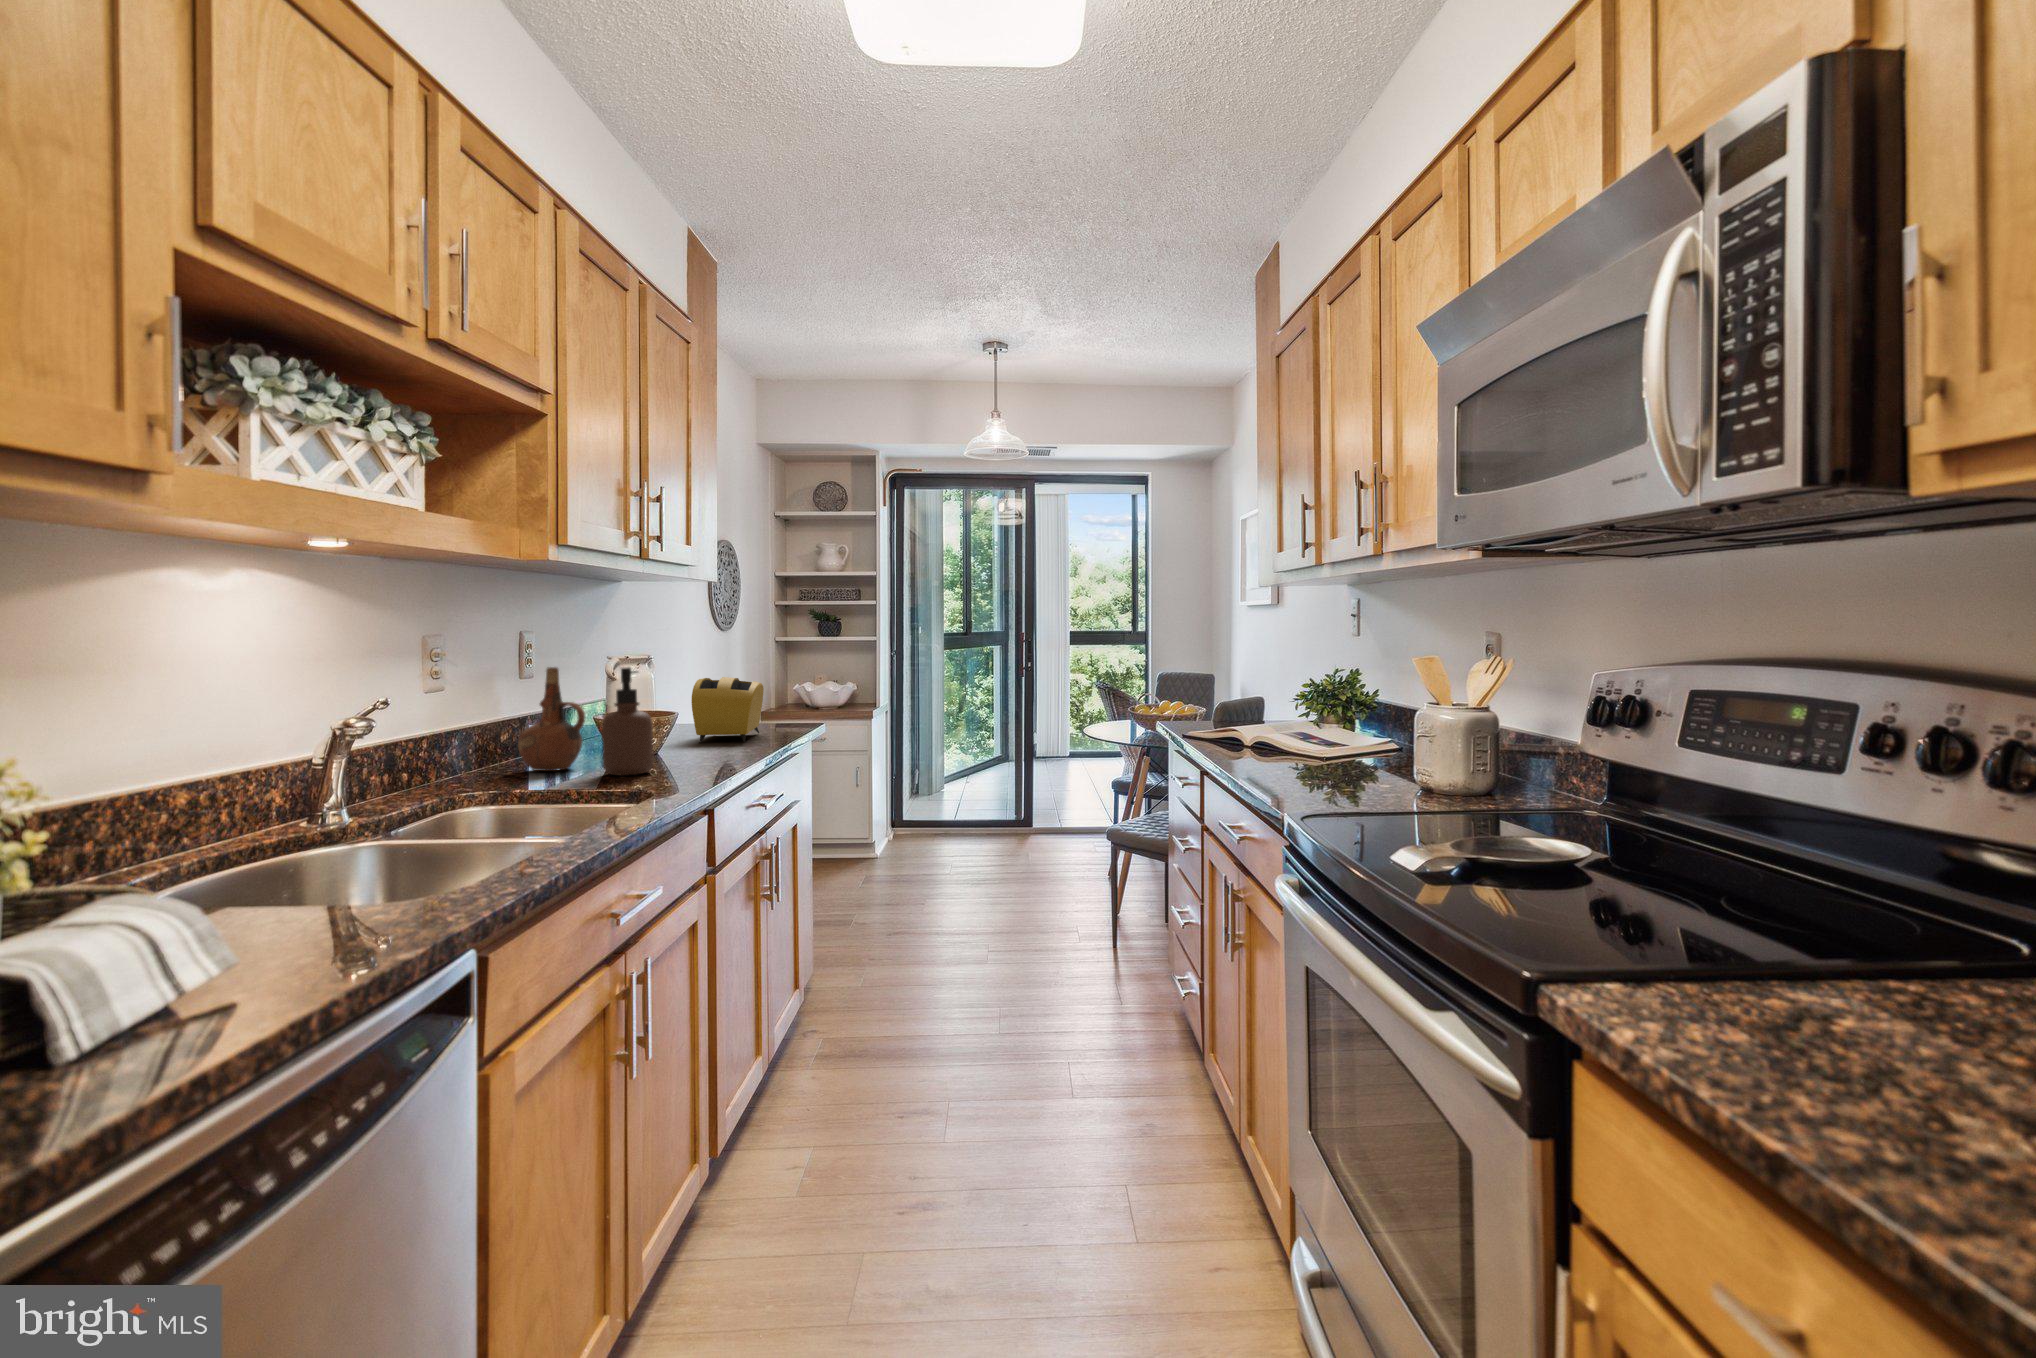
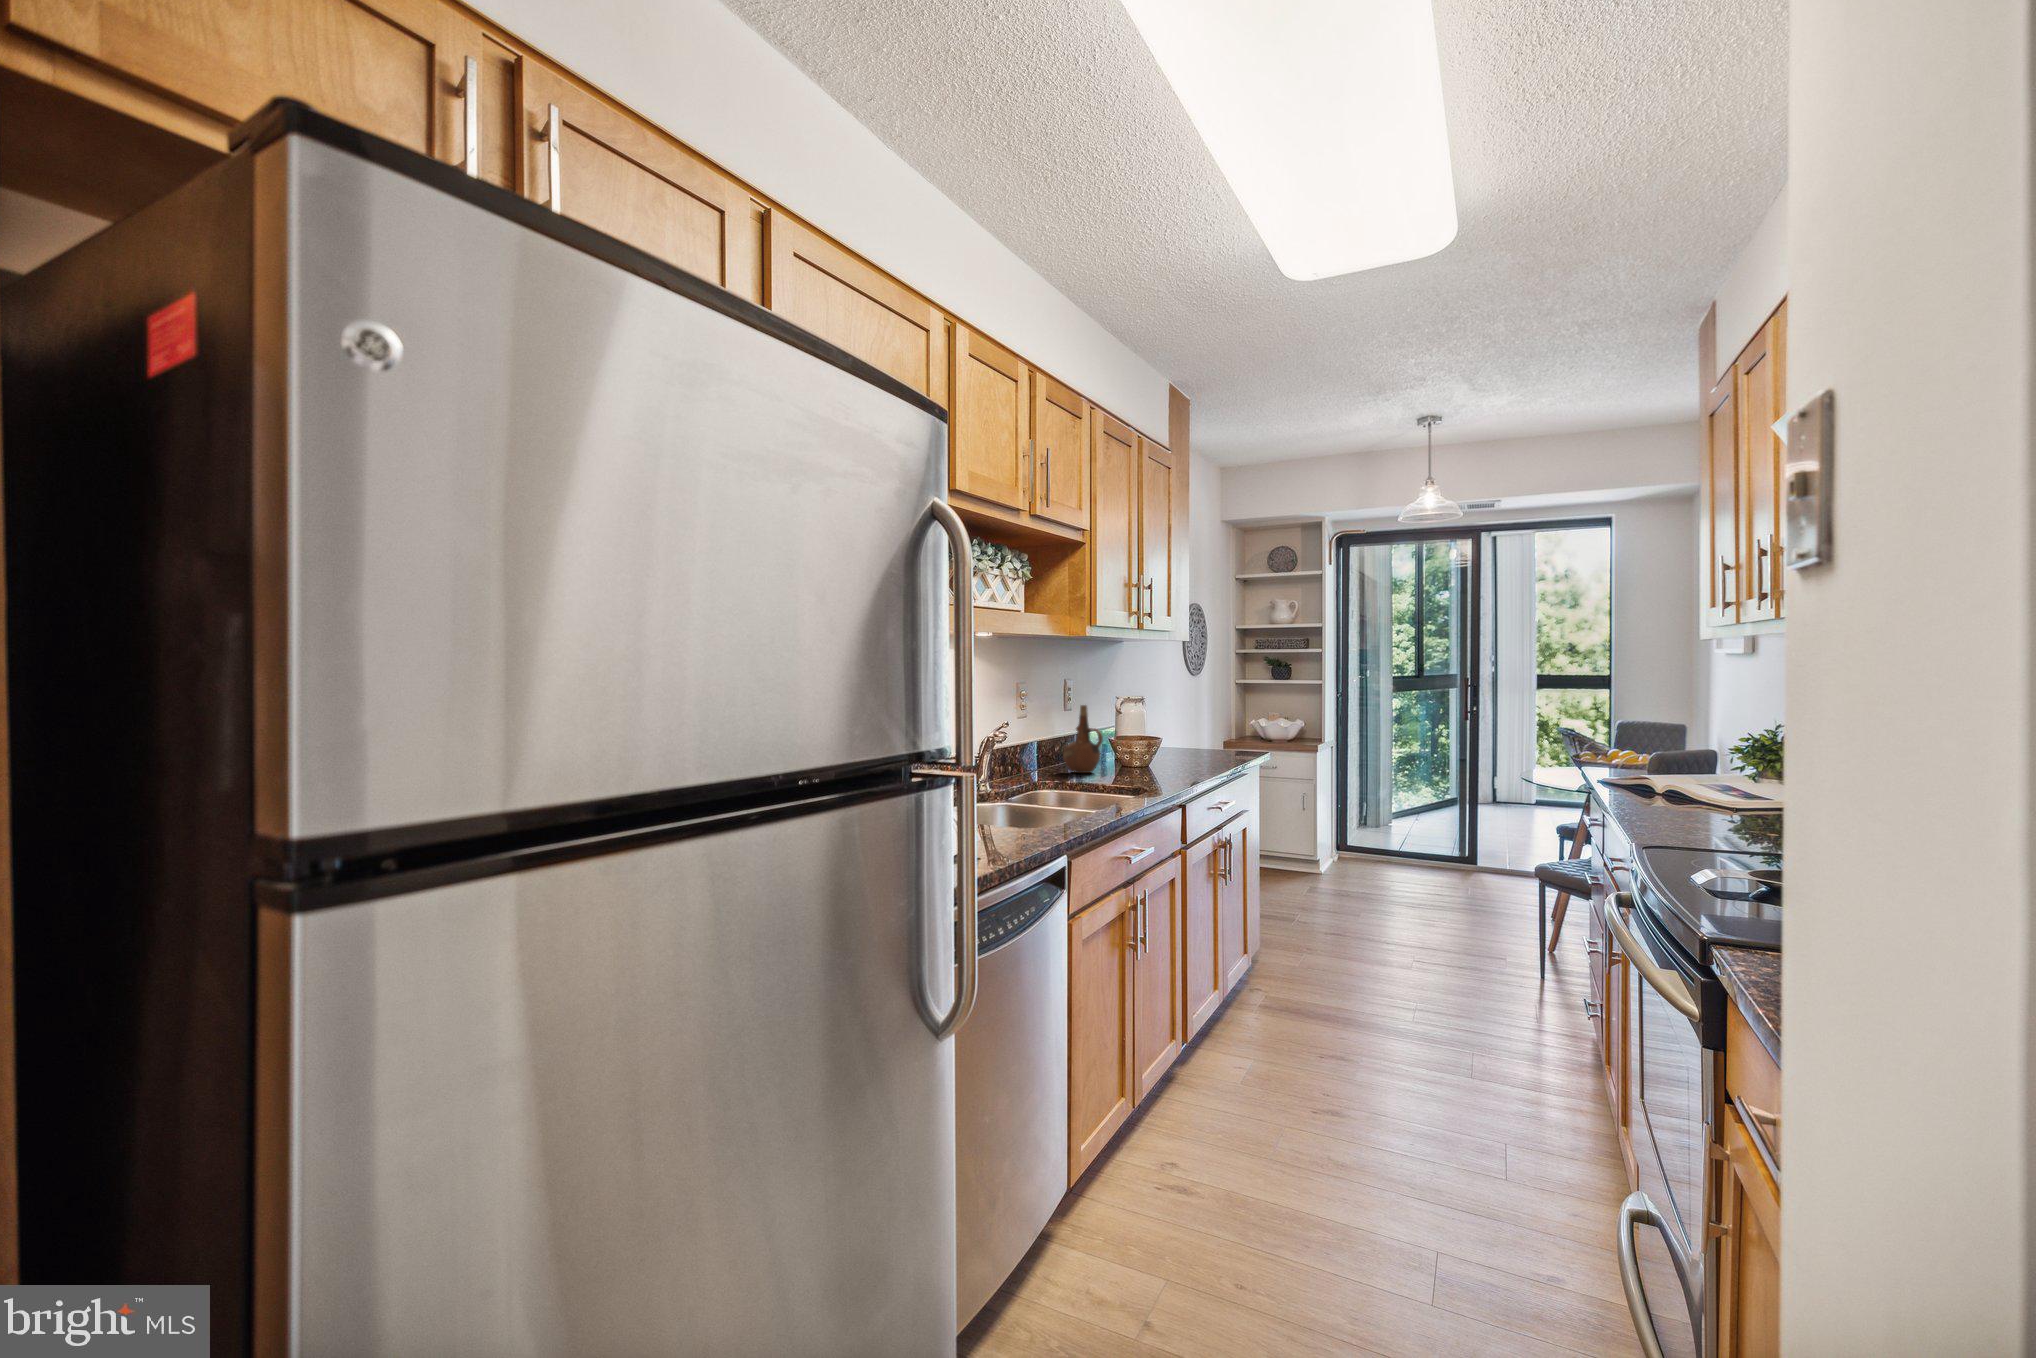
soap dispenser: present [602,668,654,776] -> none [1114,706,1146,778]
toaster: present [691,677,764,743] -> none [1169,713,1222,763]

